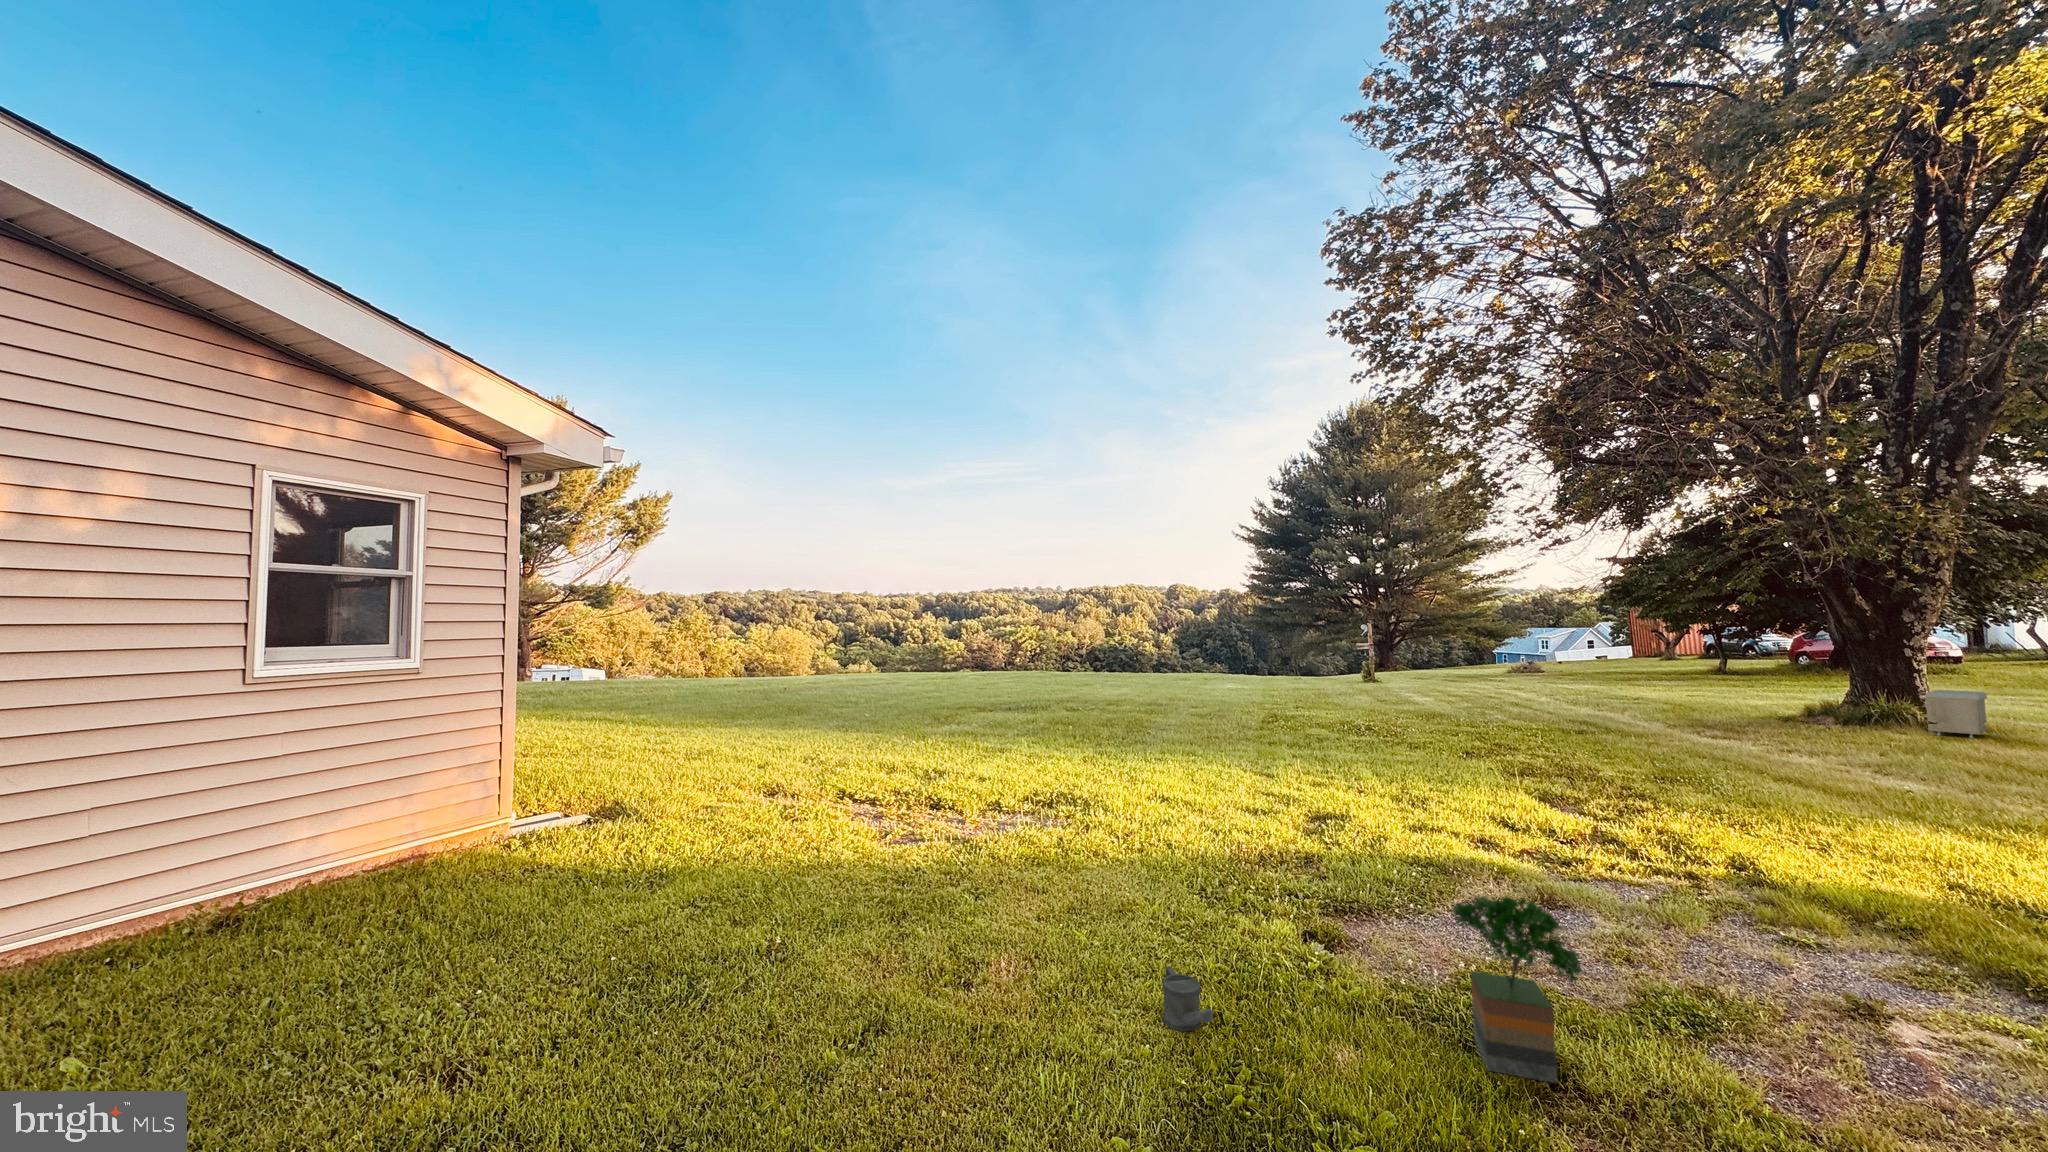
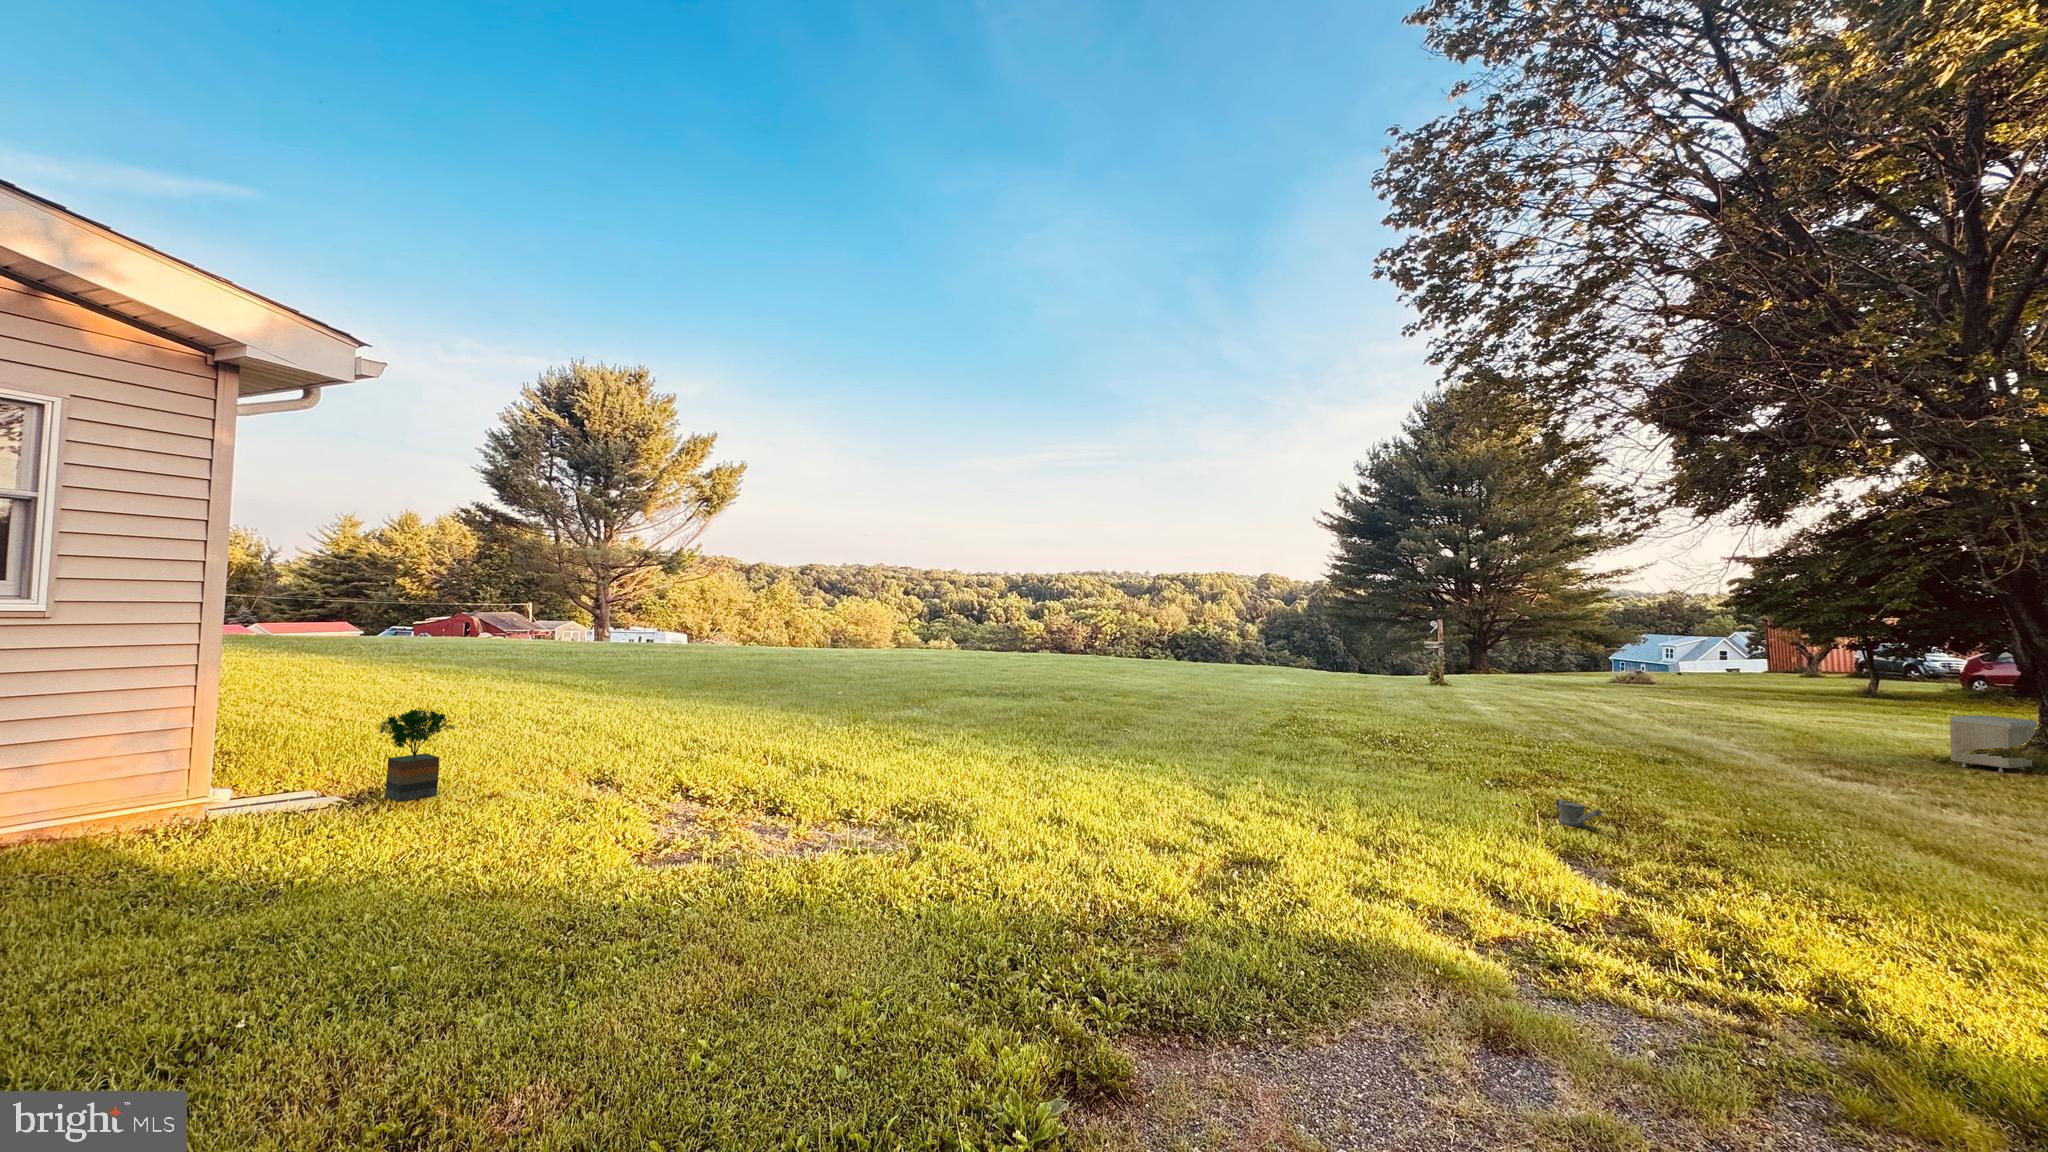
potted tree: present [1451,896,1582,1083] -> present [379,709,455,802]
watering can: present [1163,966,1213,1032] -> present [1556,799,1602,827]

